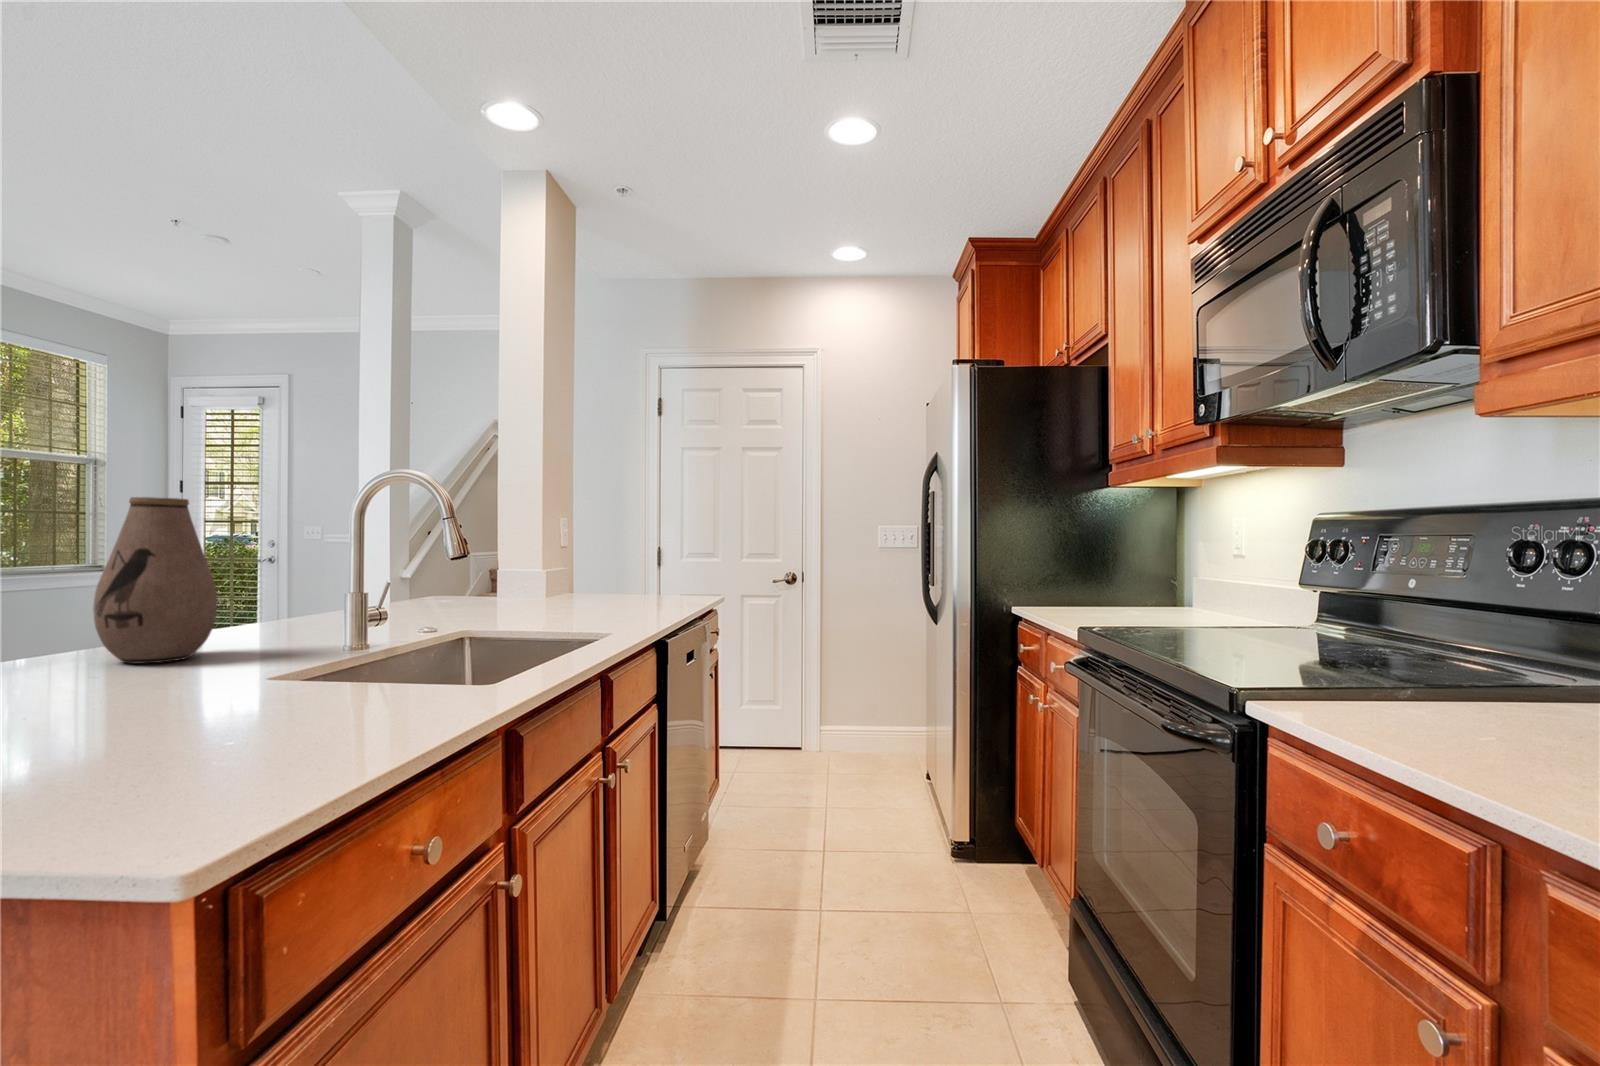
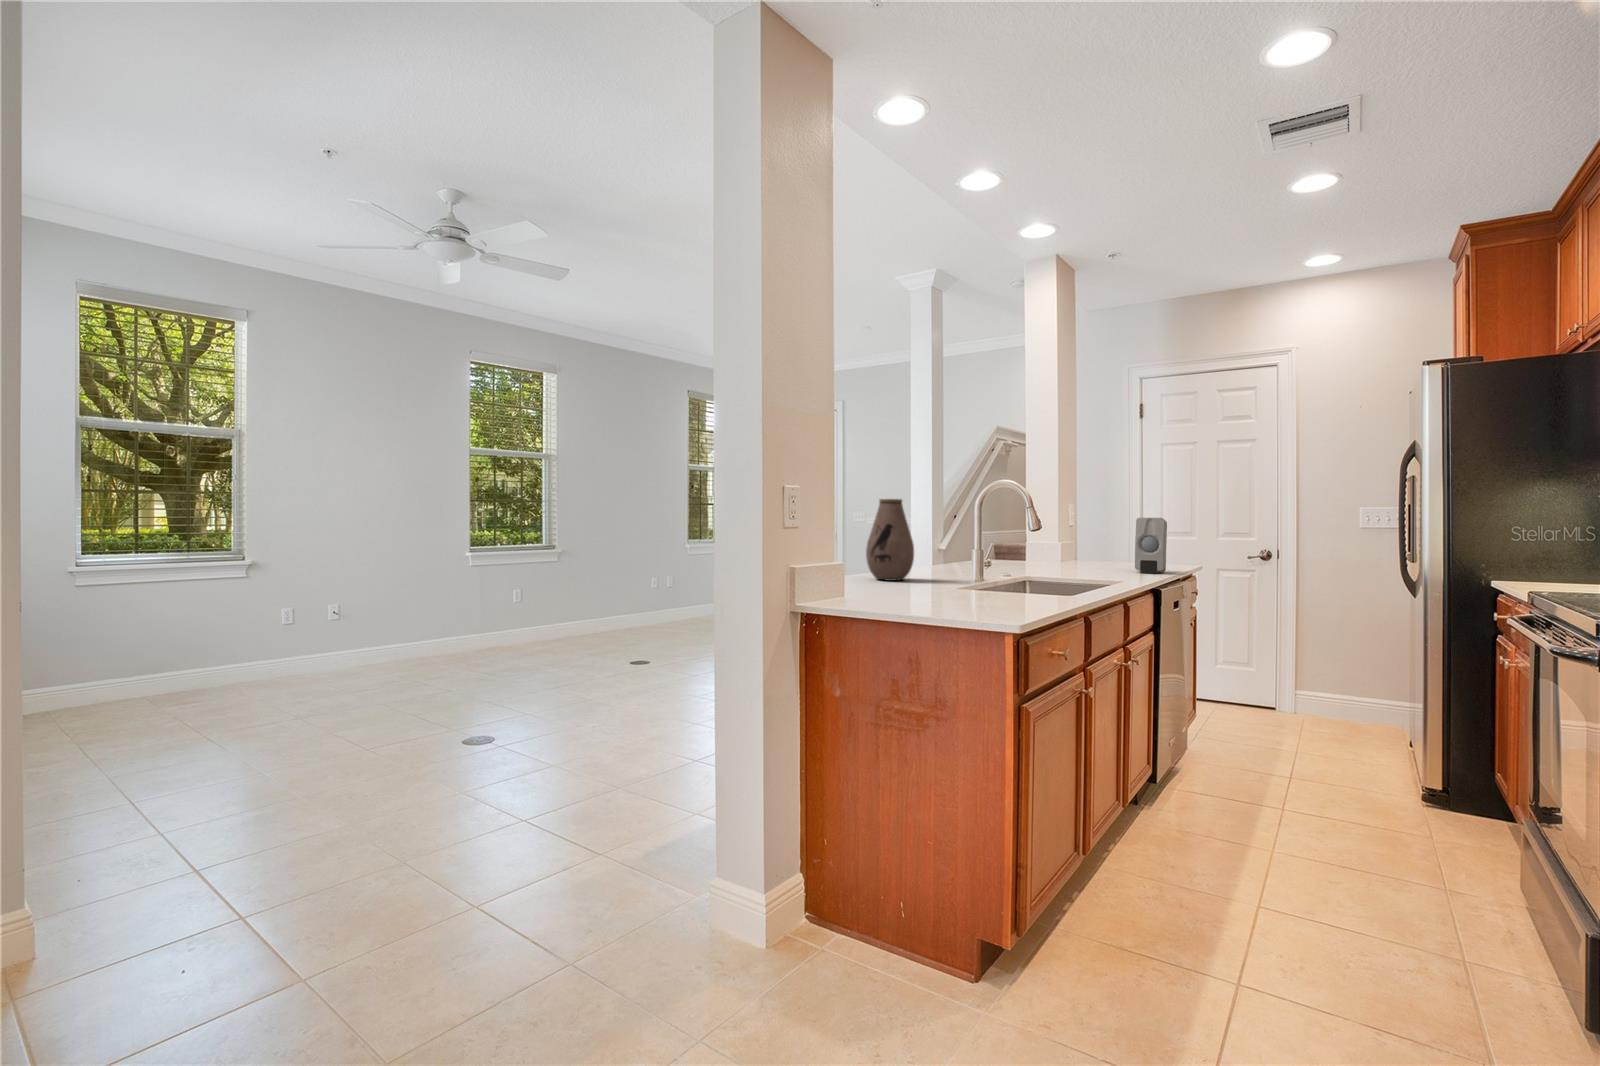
soap dispenser: none [645,534,687,609] -> present [1135,518,1167,573]

